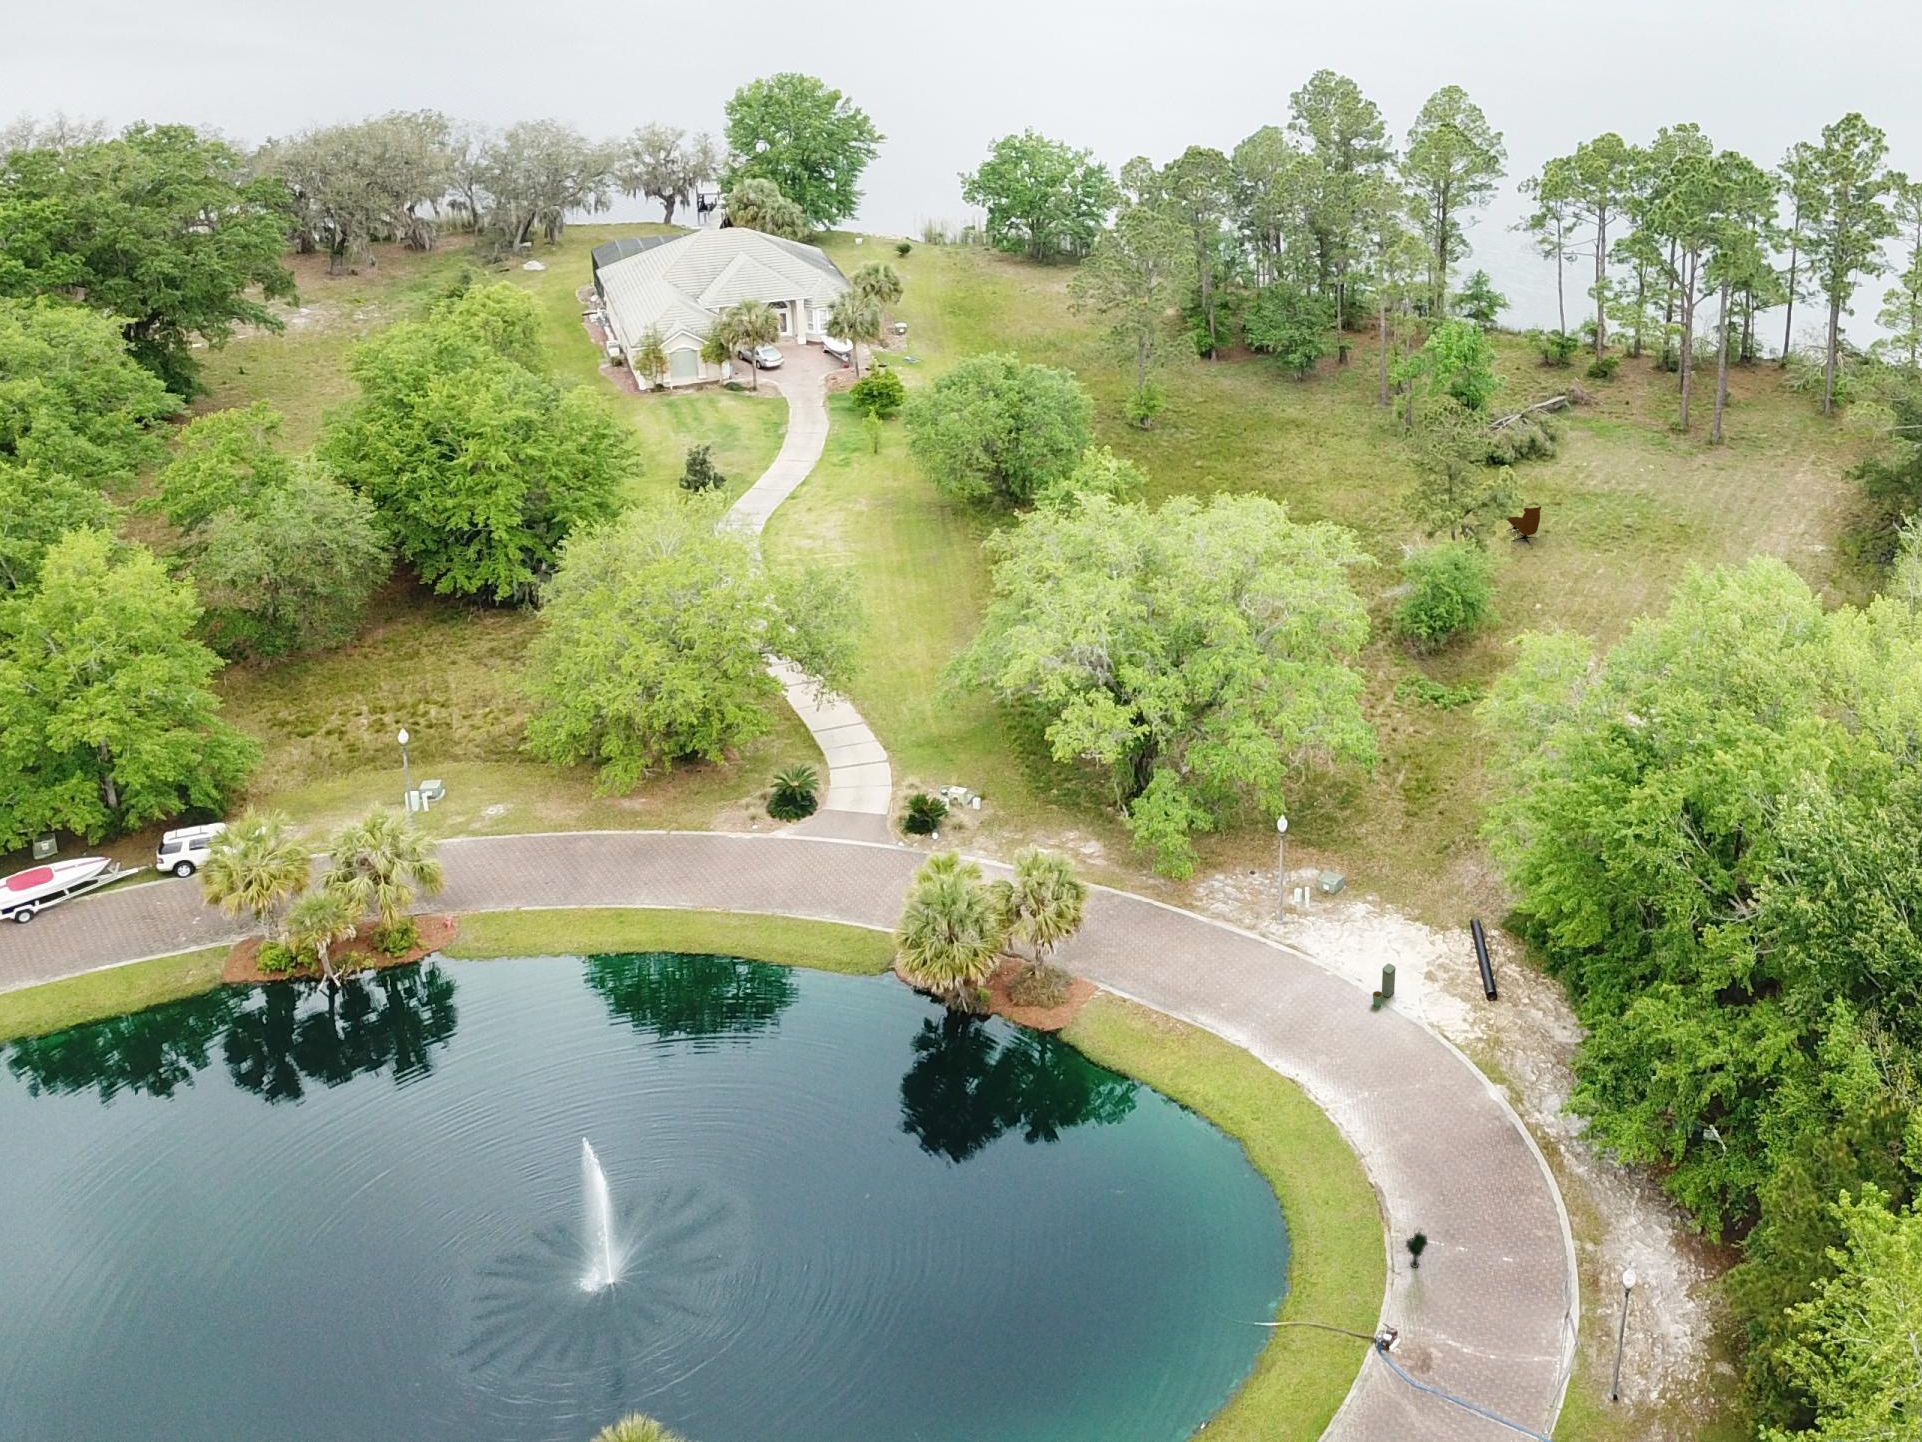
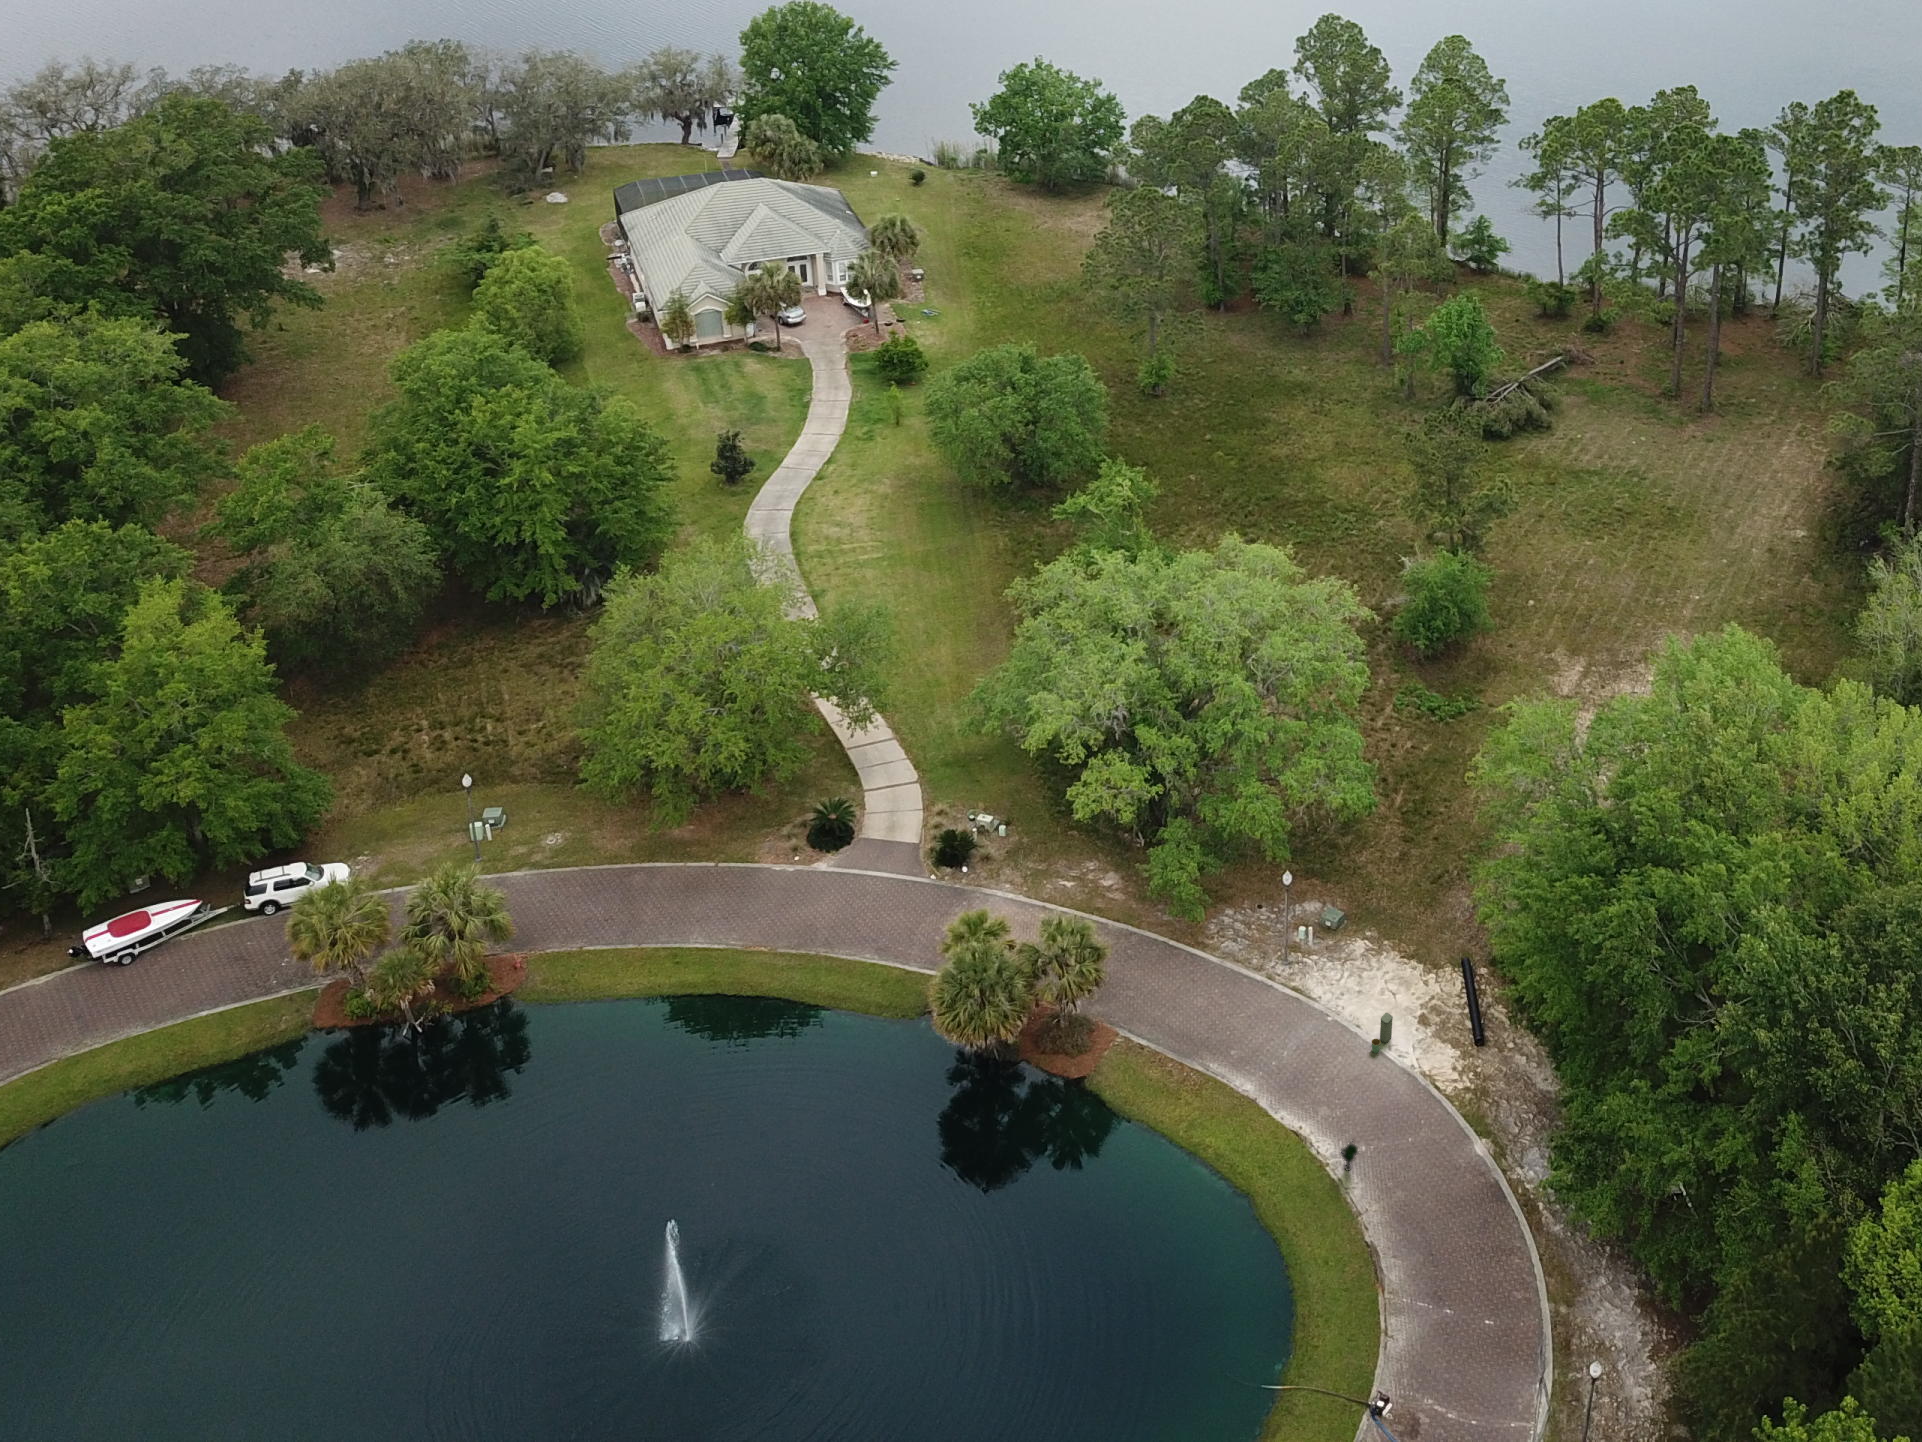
lounge chair: present [1507,506,1541,545] -> none [1504,499,1538,535]
decorative plant: present [1406,1231,1428,1268] -> present [1341,1143,1358,1171]

